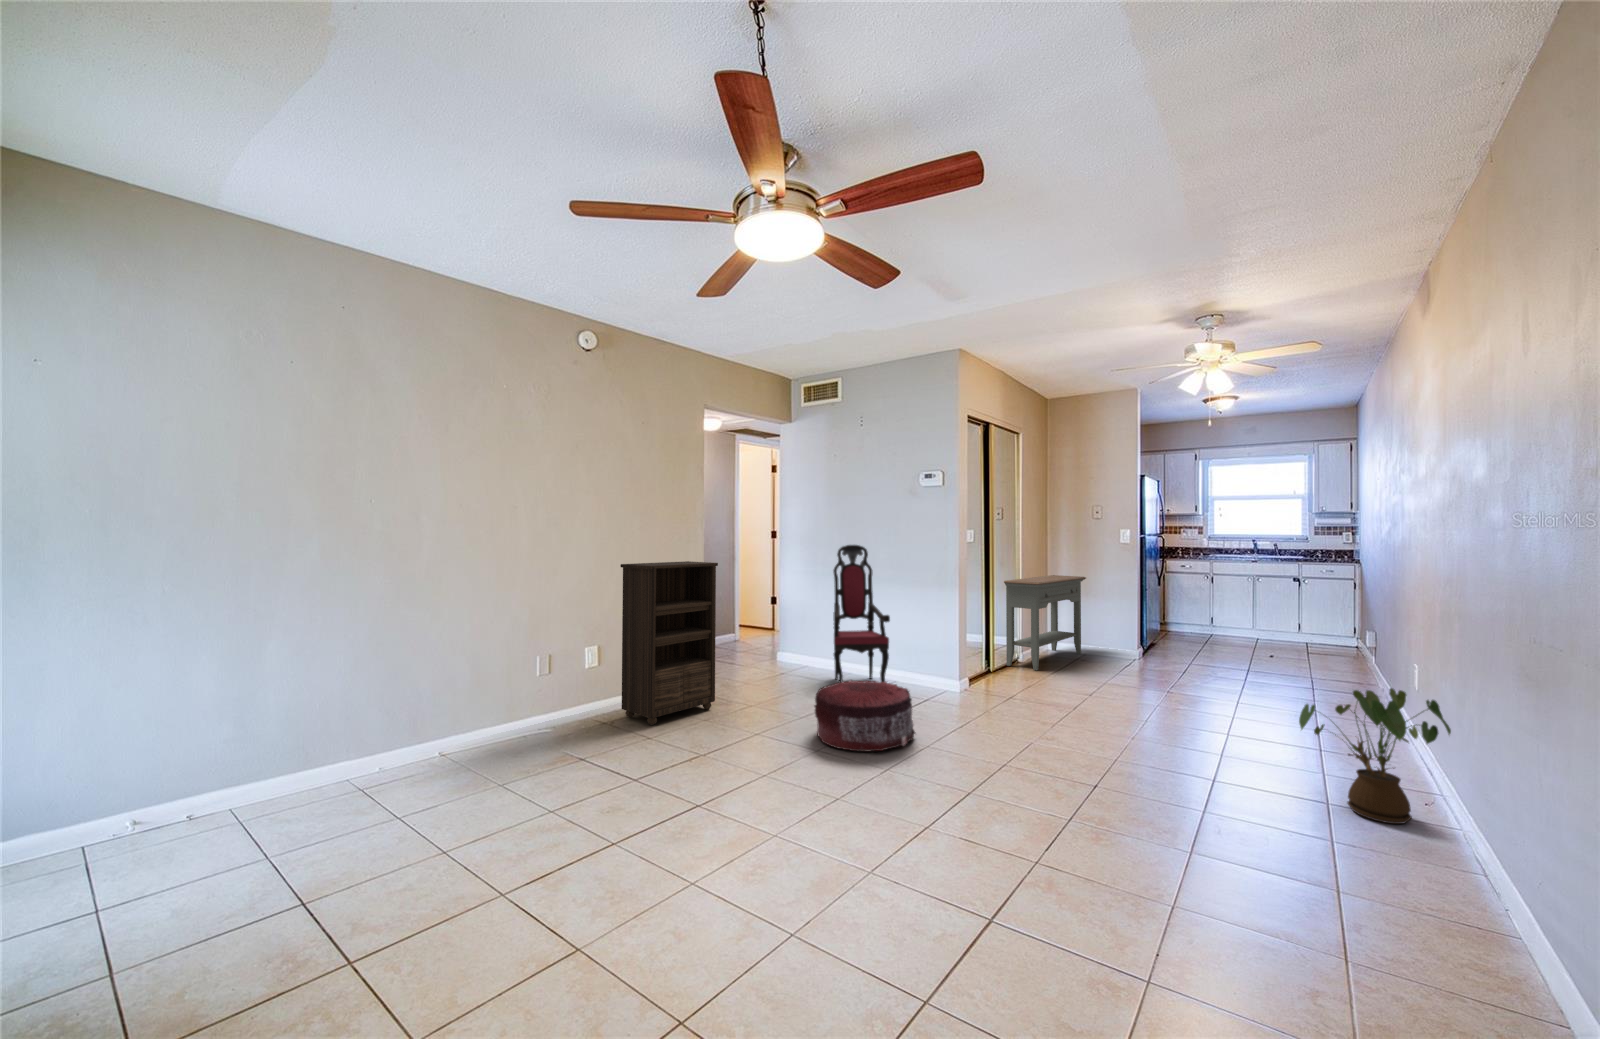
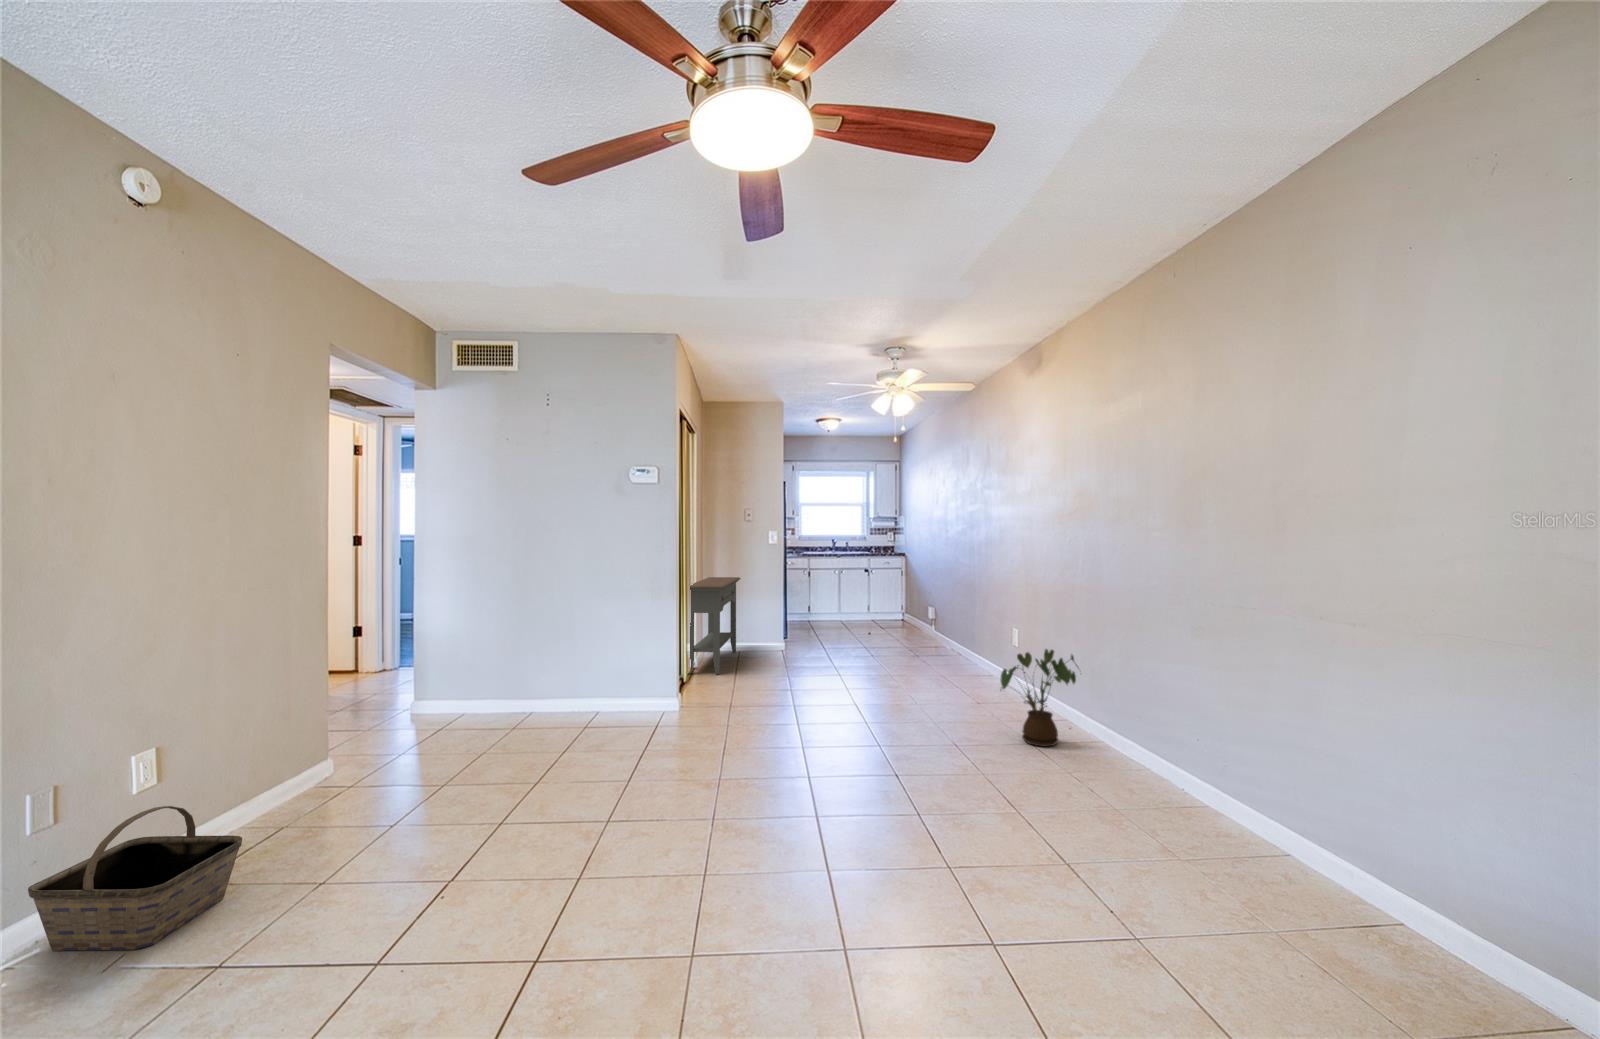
armchair: present [833,545,890,683] -> none [515,553,599,735]
bookshelf: present [620,561,718,725] -> none [218,586,392,857]
basket: none [534,676,616,746] -> present [28,806,242,951]
pouf: present [815,681,915,751] -> none [573,713,693,807]

